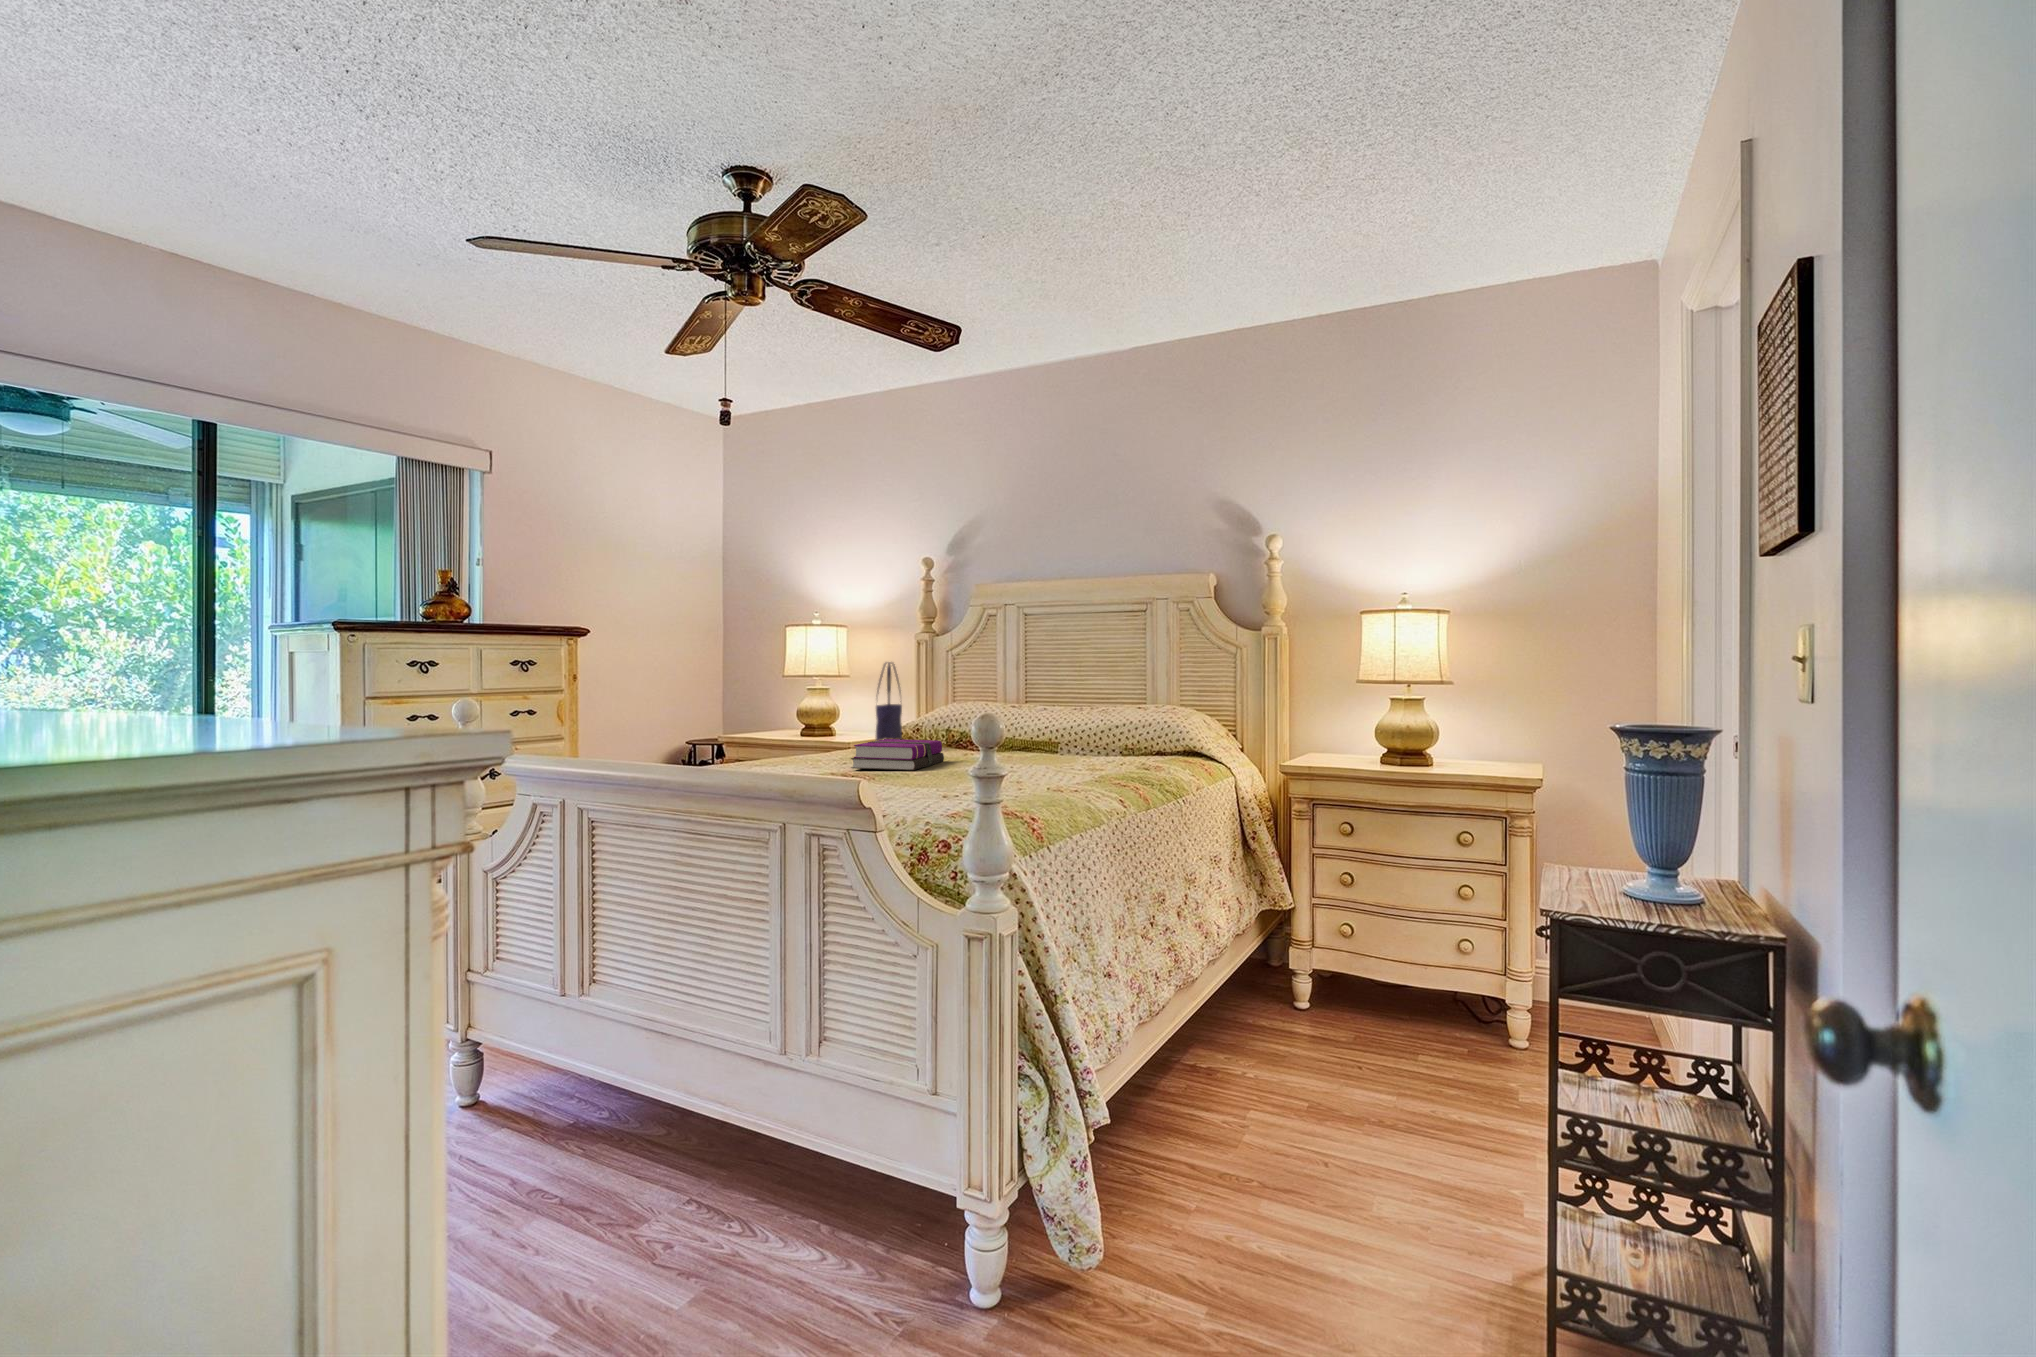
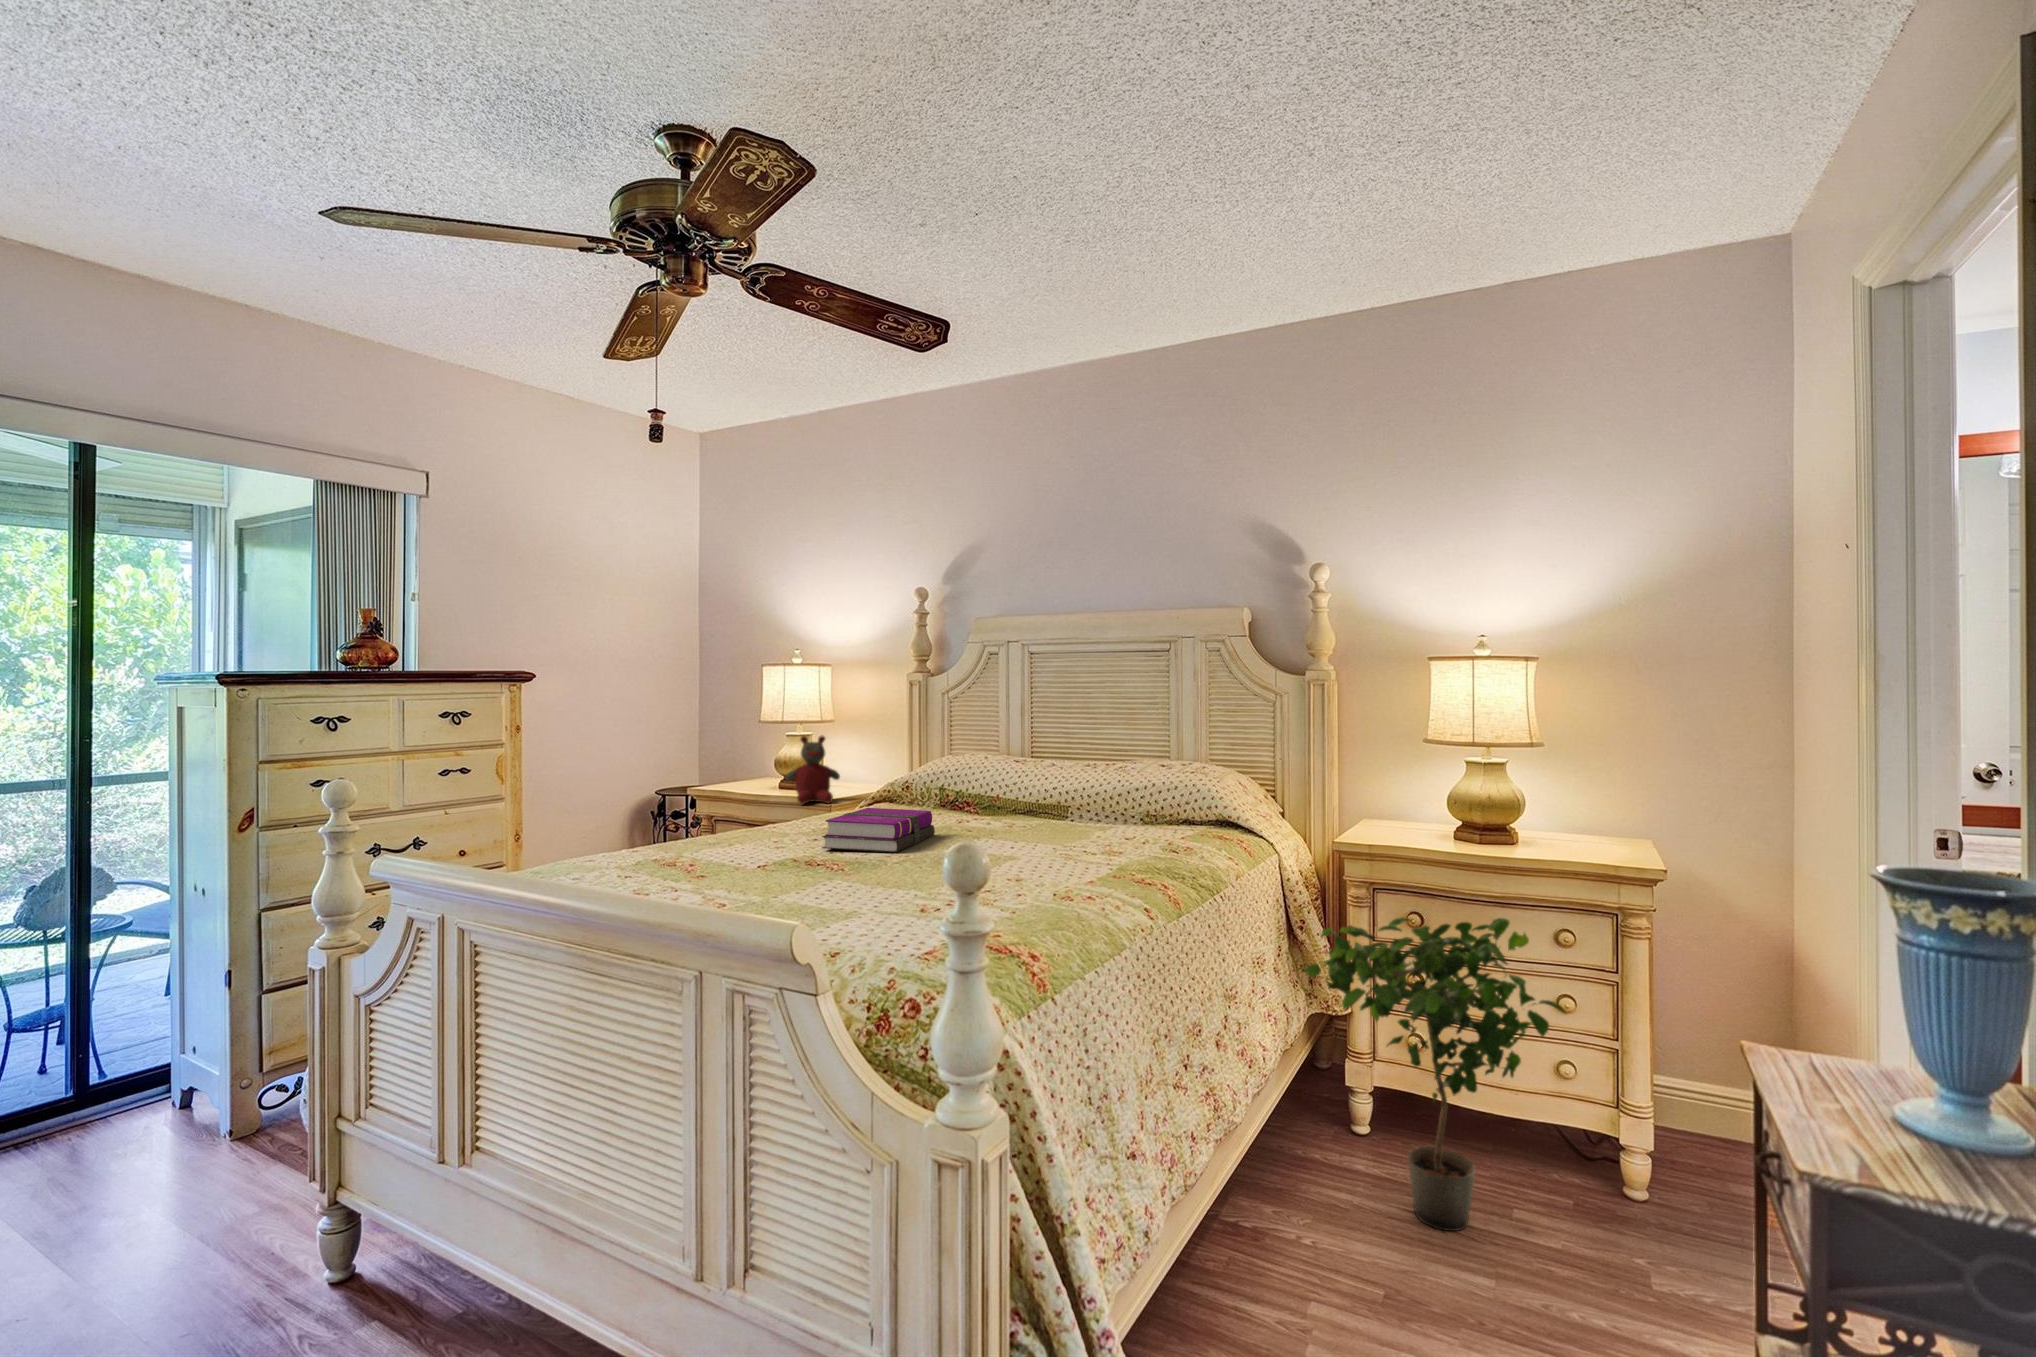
tote bag: present [876,662,902,741] -> none [859,712,890,817]
stuffed bear: none [808,687,856,746] -> present [785,735,840,804]
potted plant: none [1250,819,1461,1067] -> present [1304,917,1566,1231]

